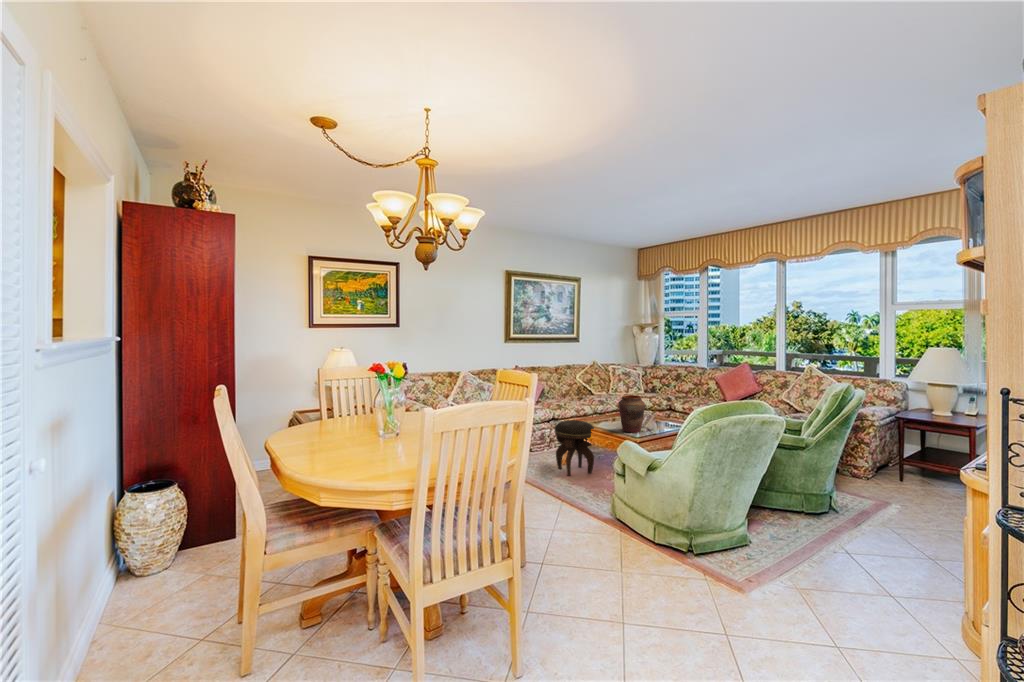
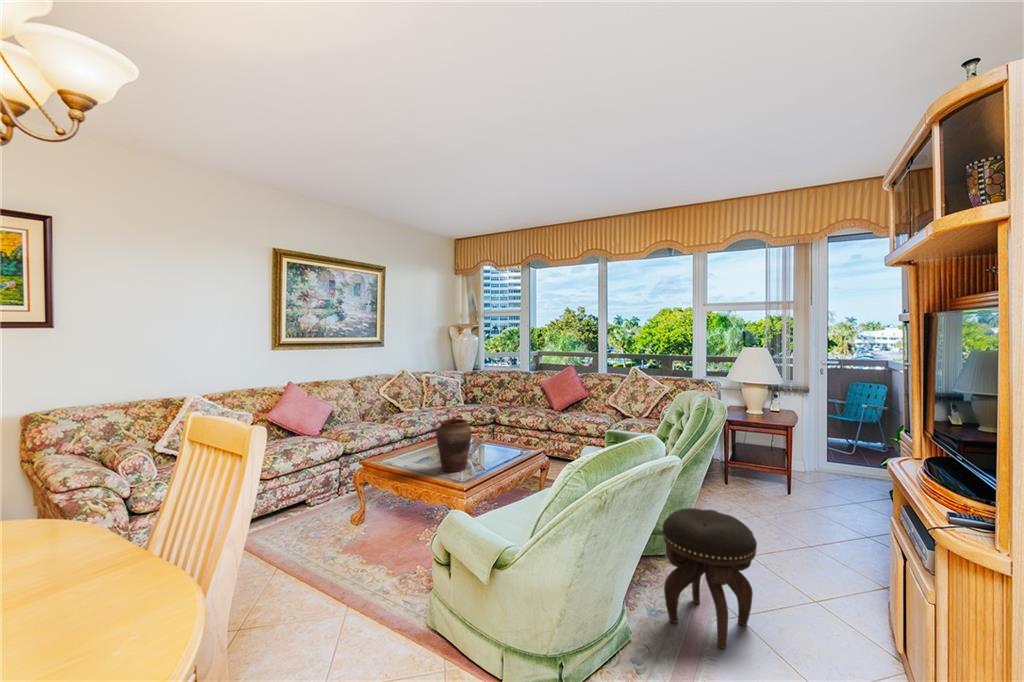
footstool: present [555,420,594,476] -> present [663,508,757,649]

